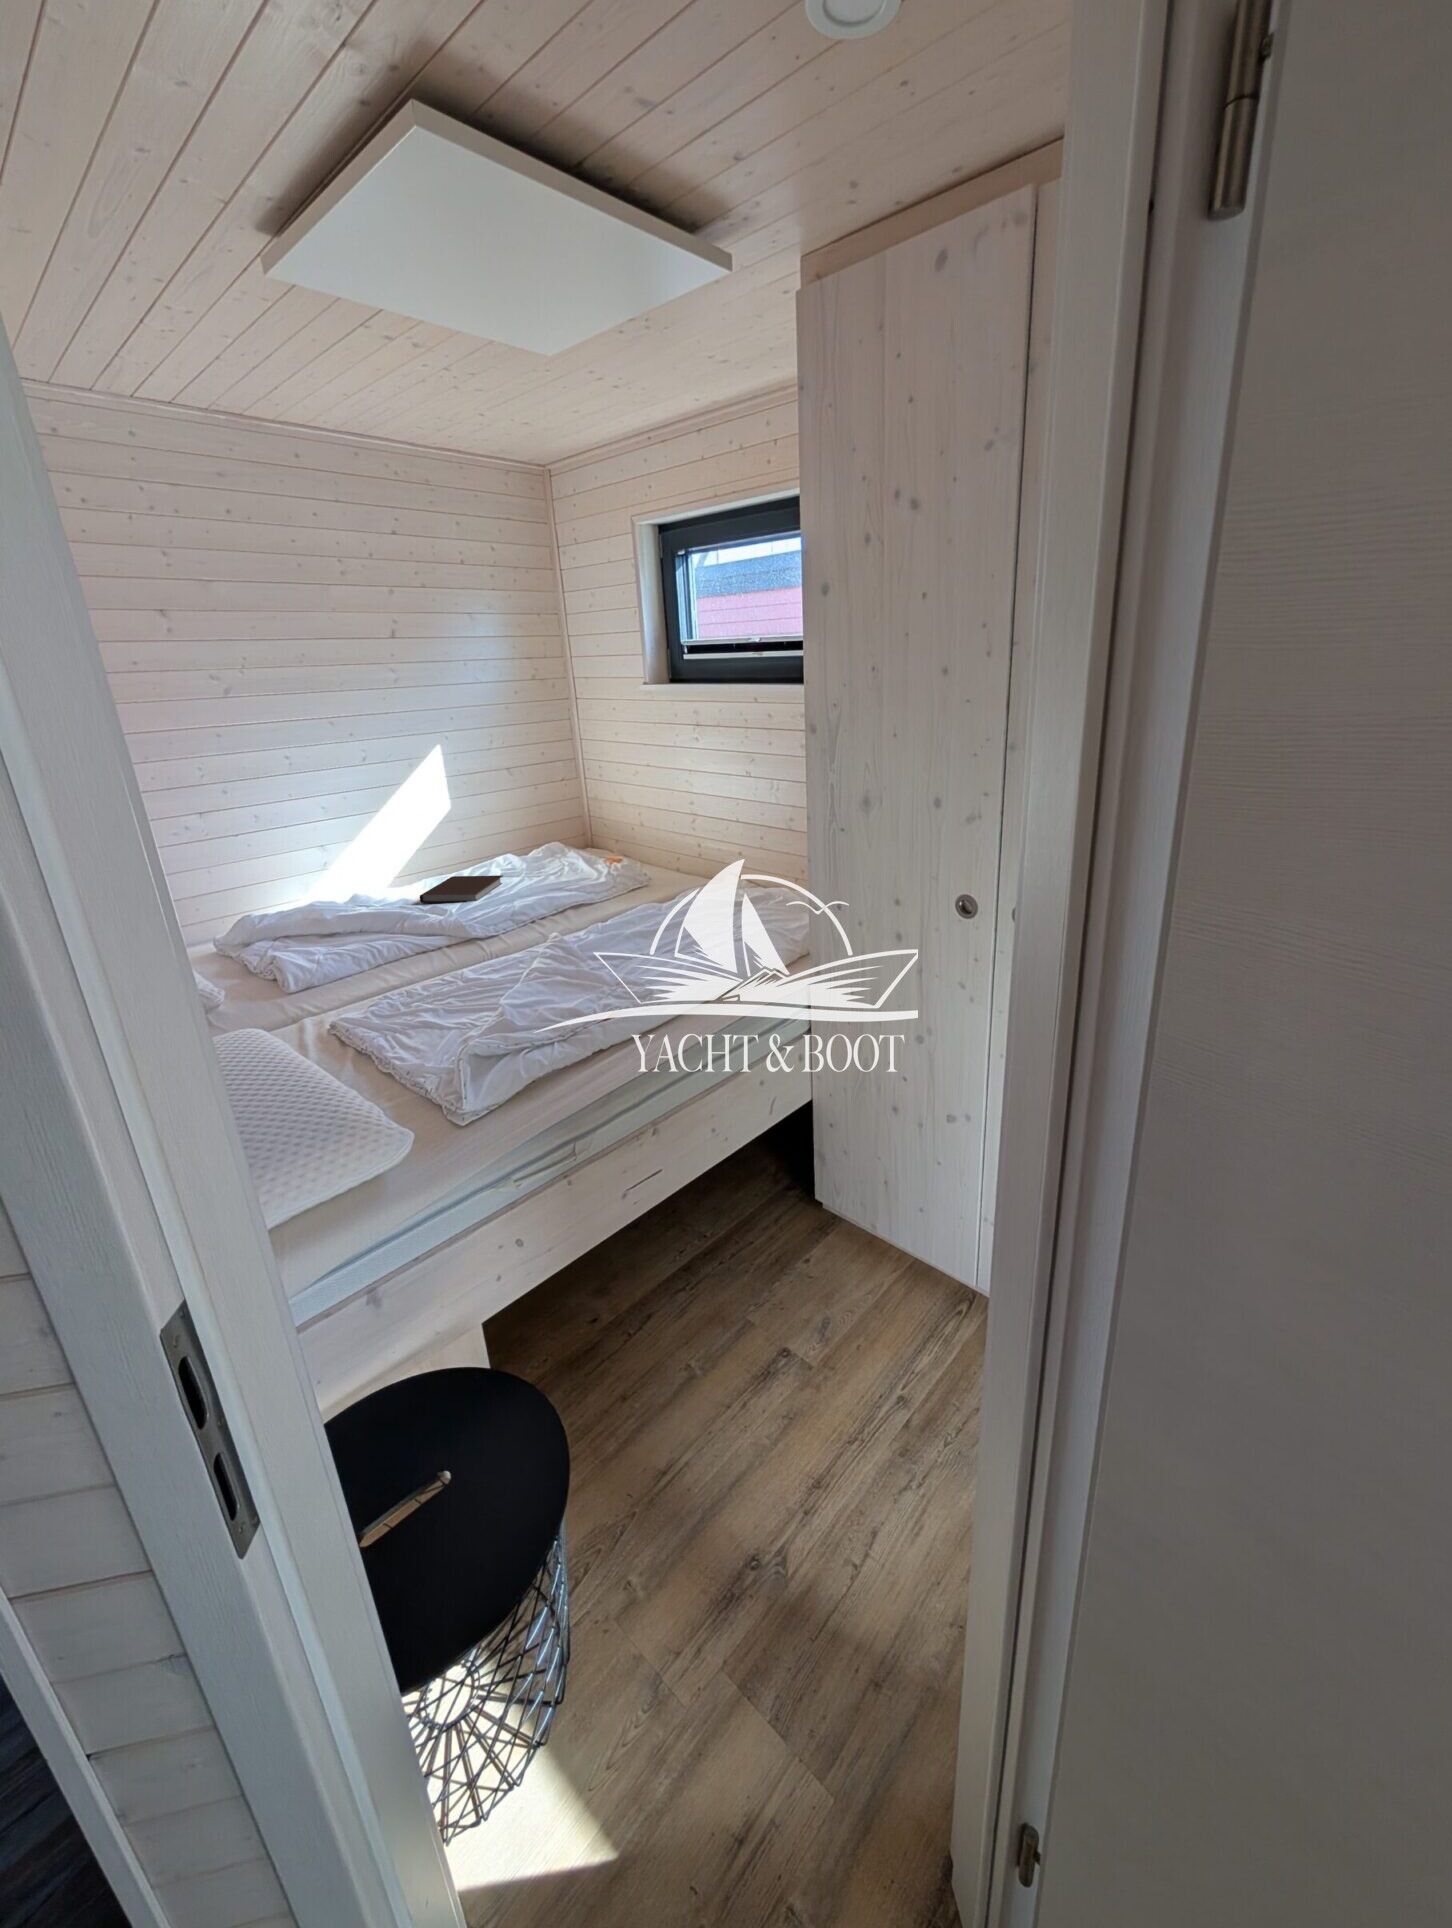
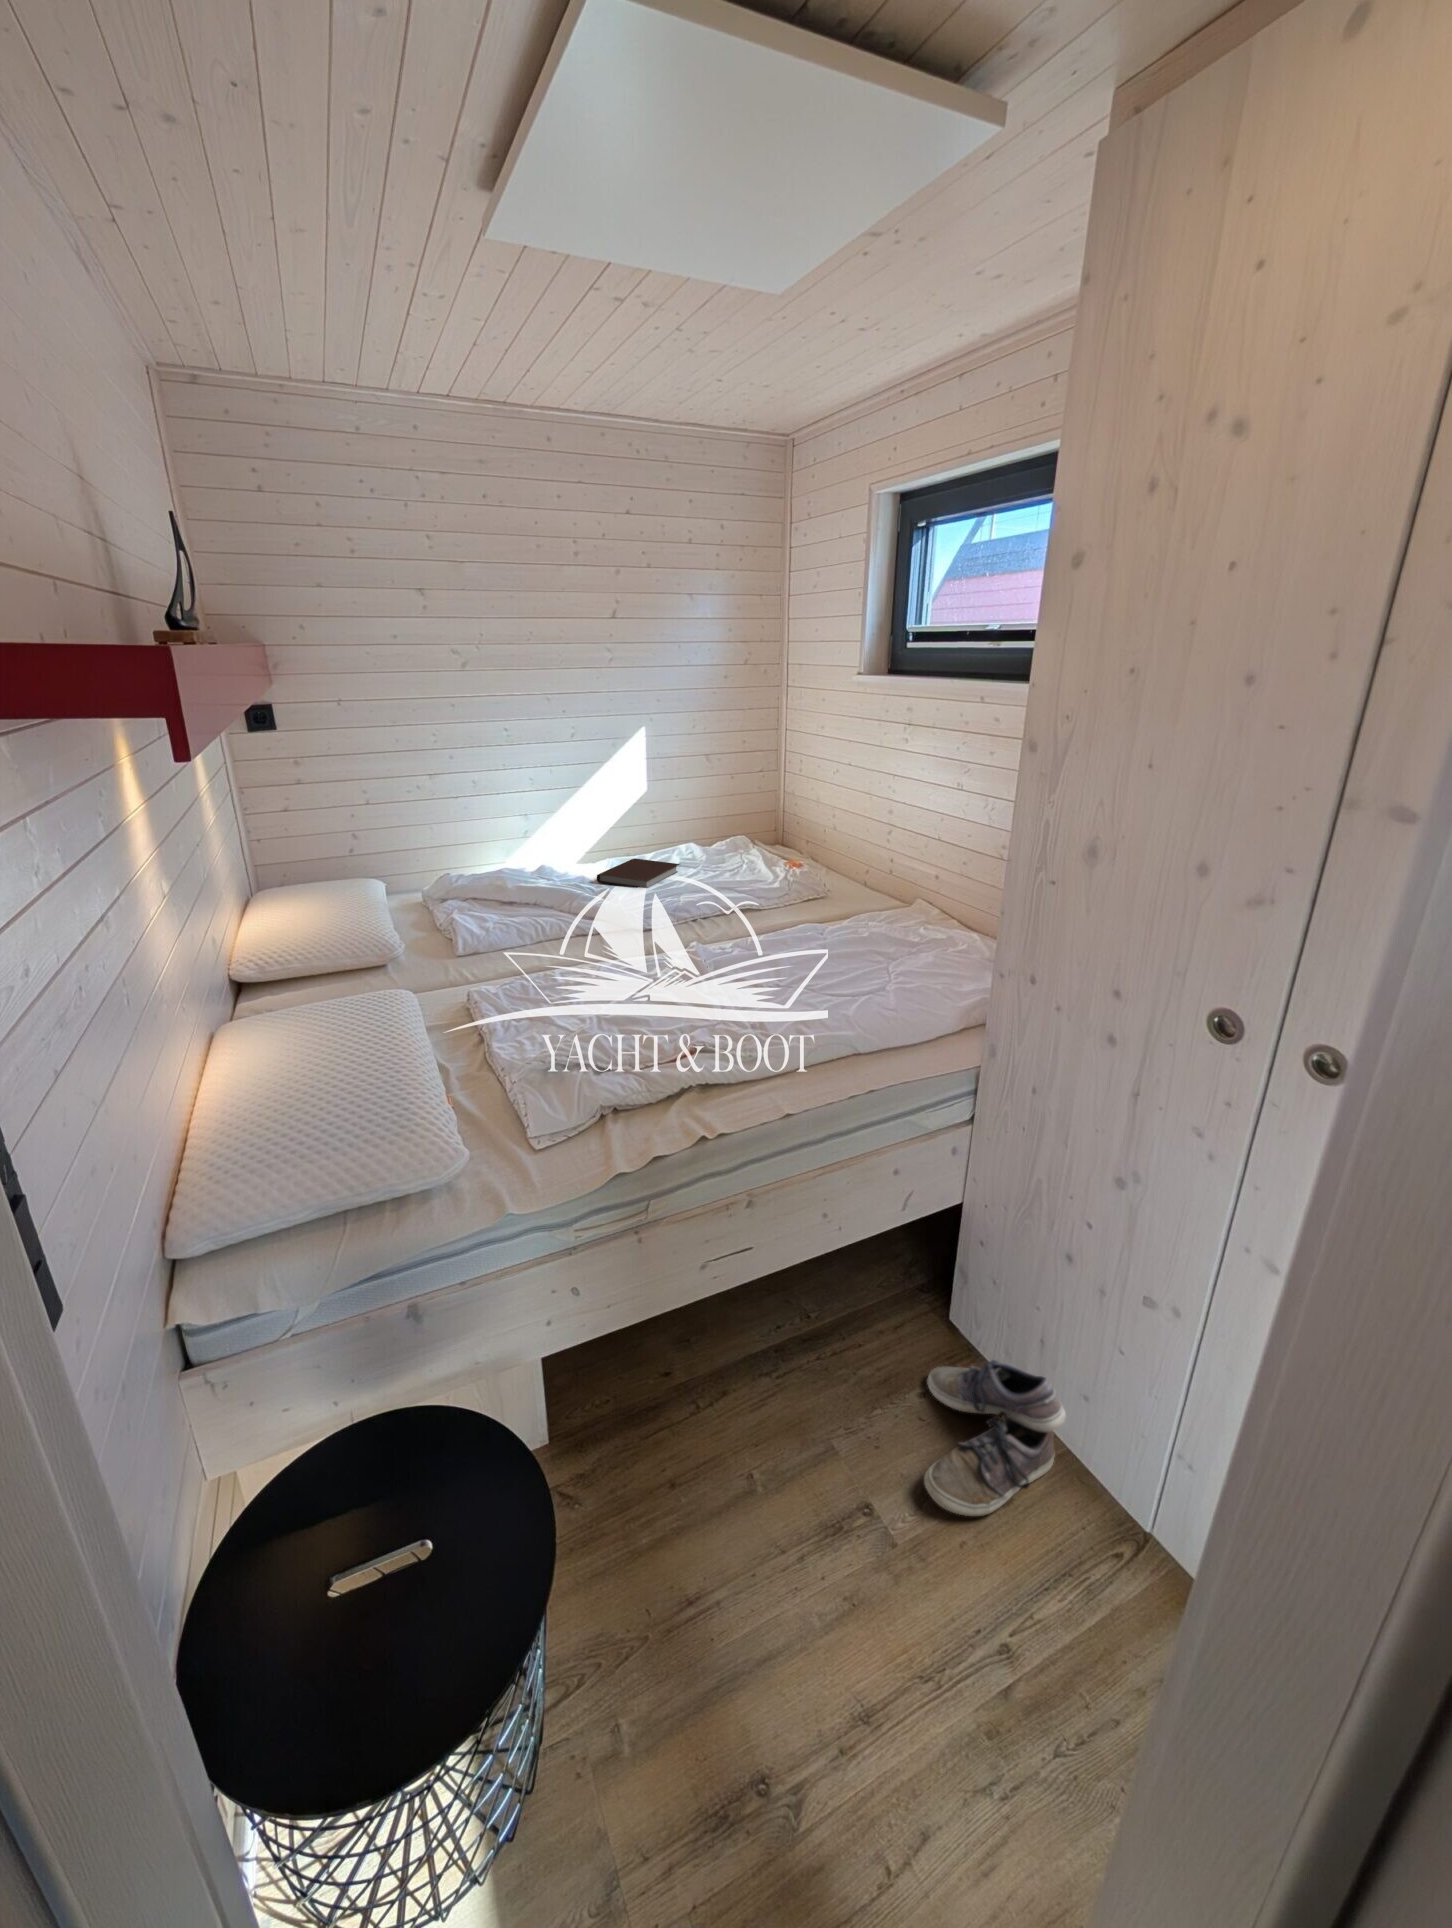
shoe: none [810,1209,912,1329] -> present [924,1360,1066,1516]

